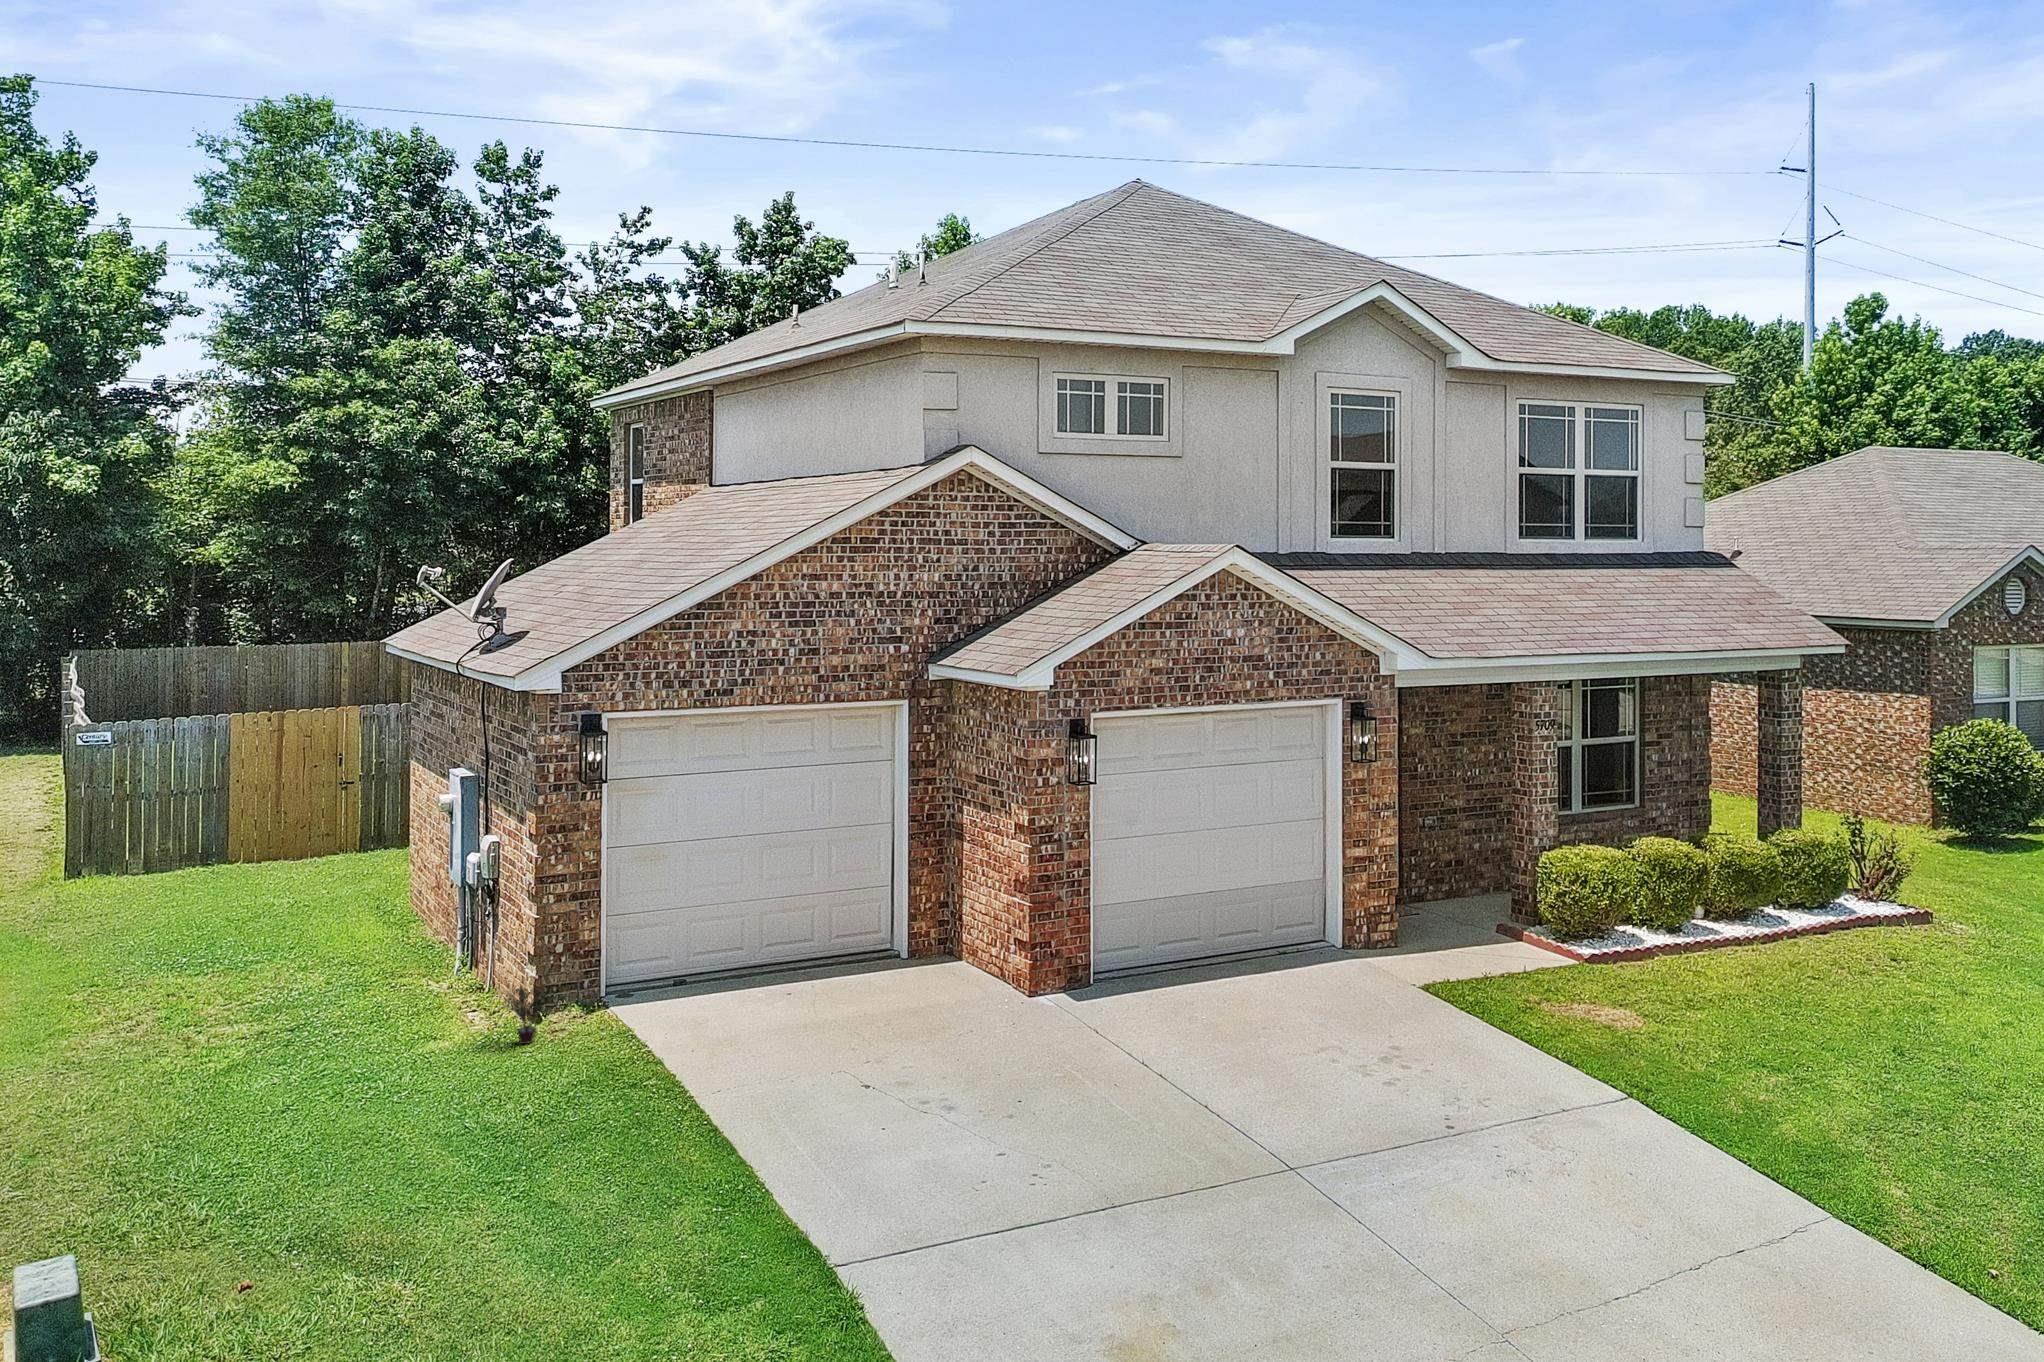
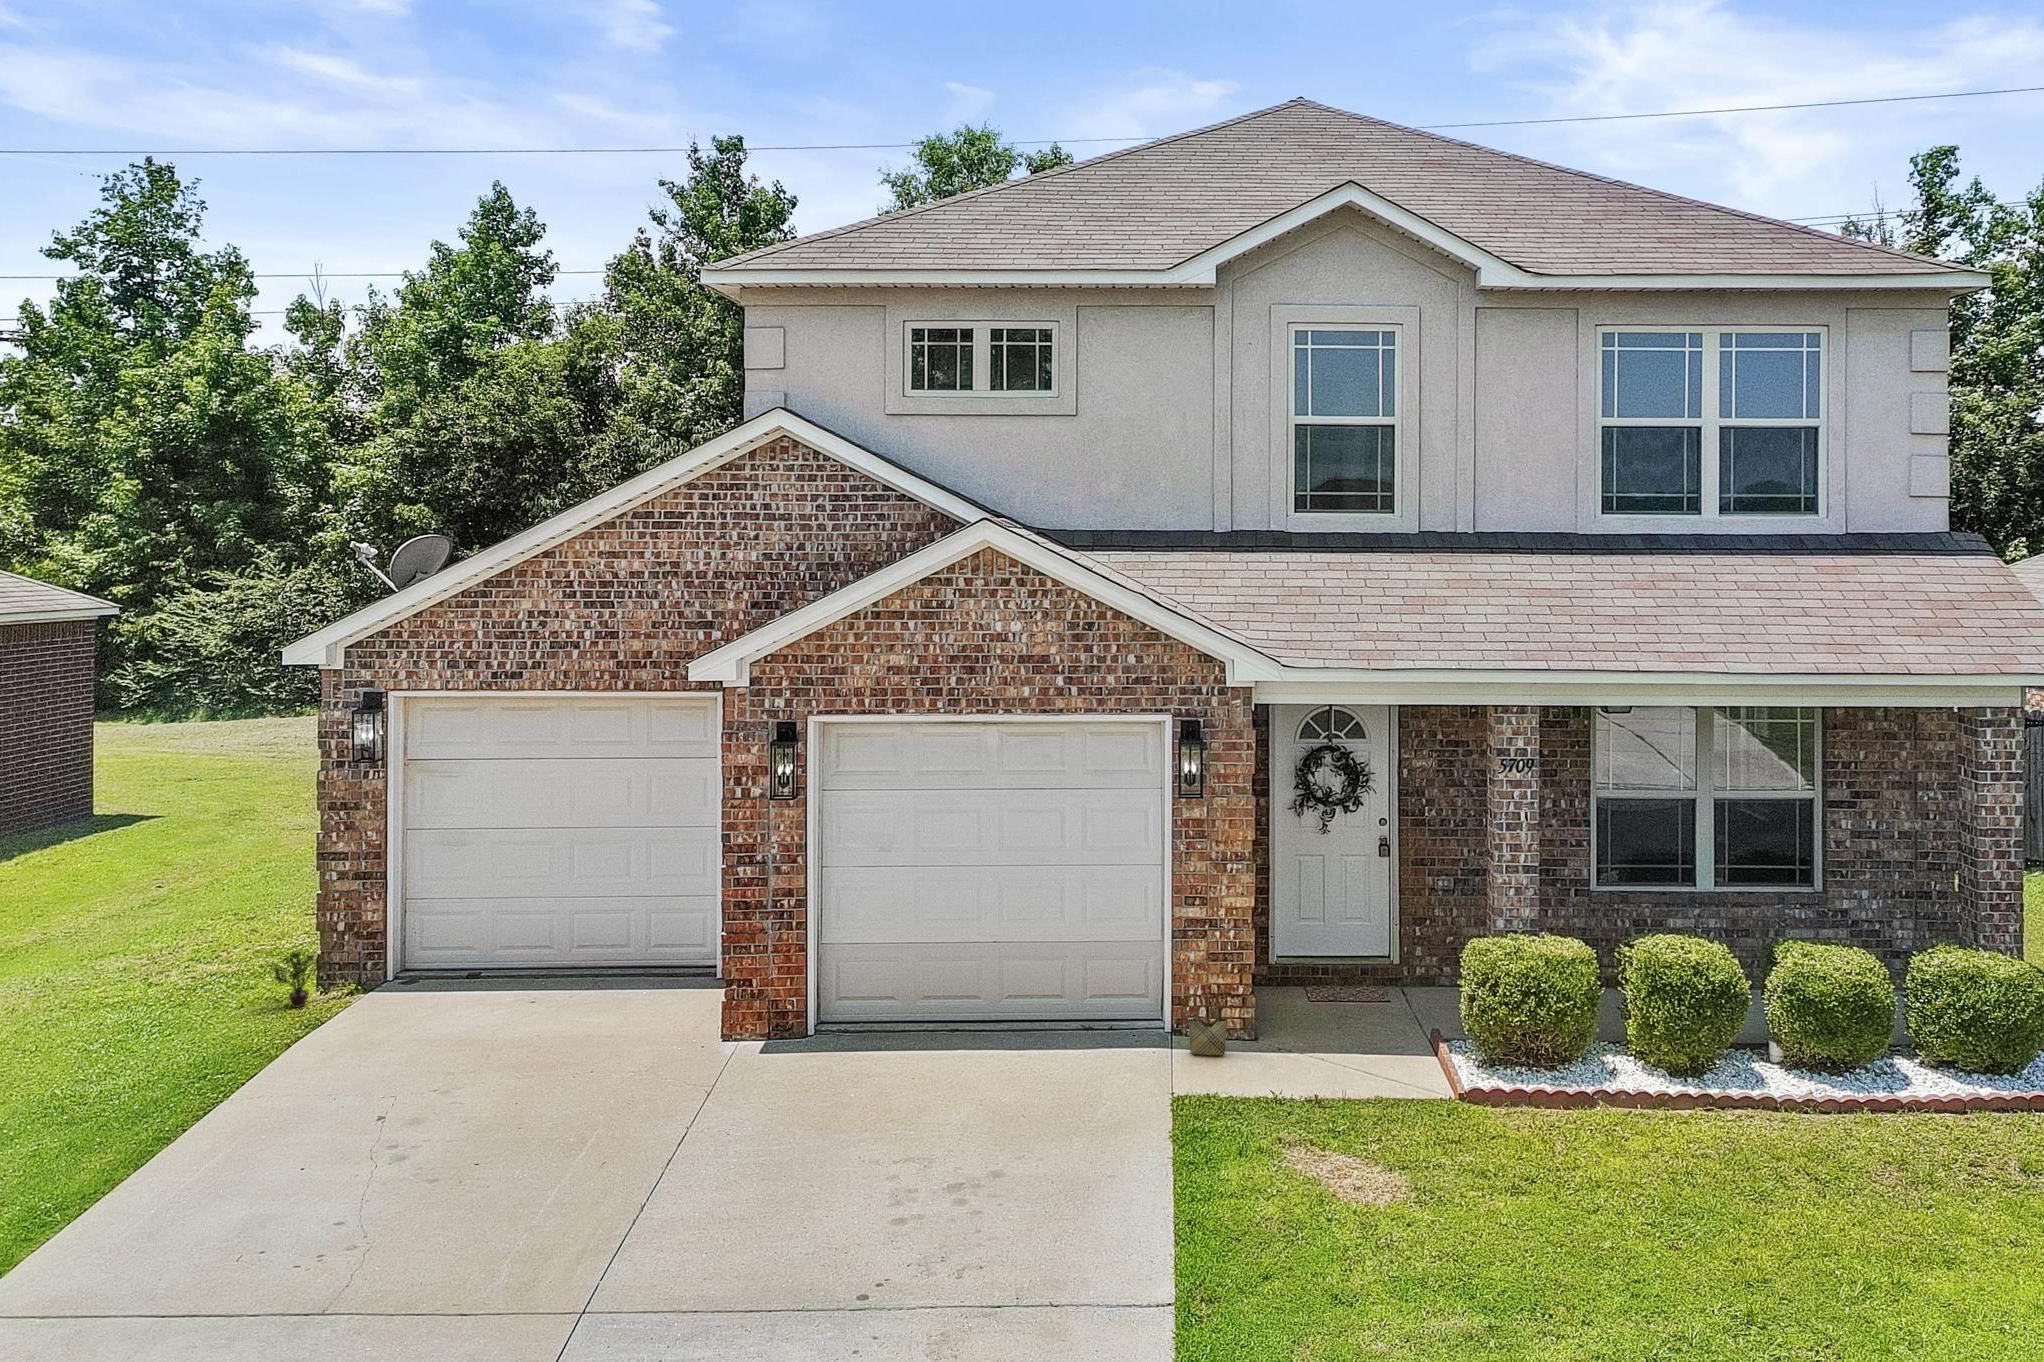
woven basket: none [1364,920,1392,963] -> present [1188,998,1227,1055]

